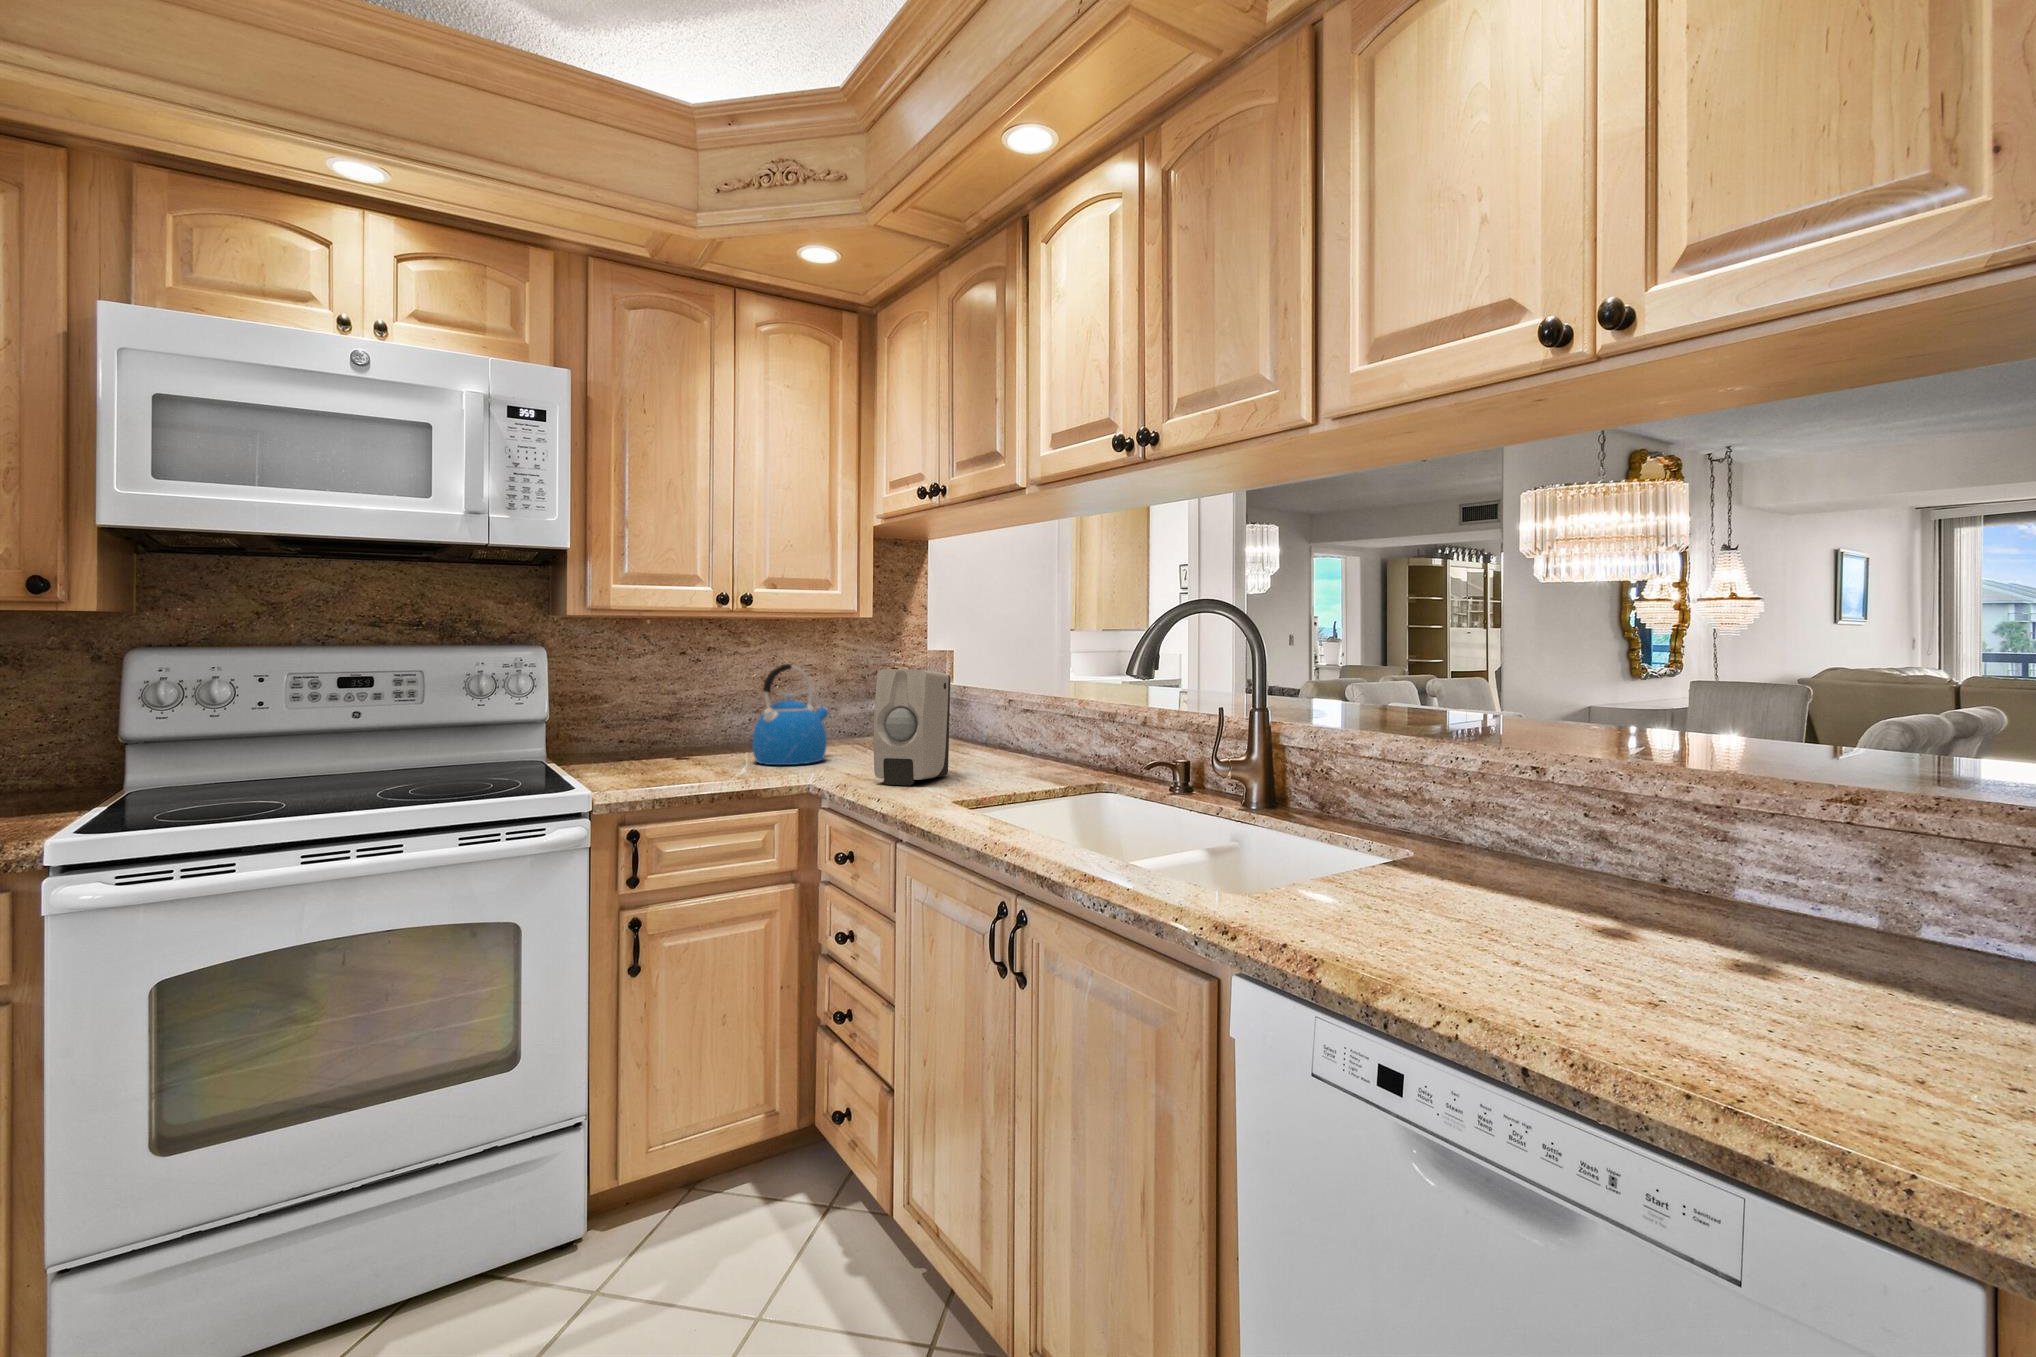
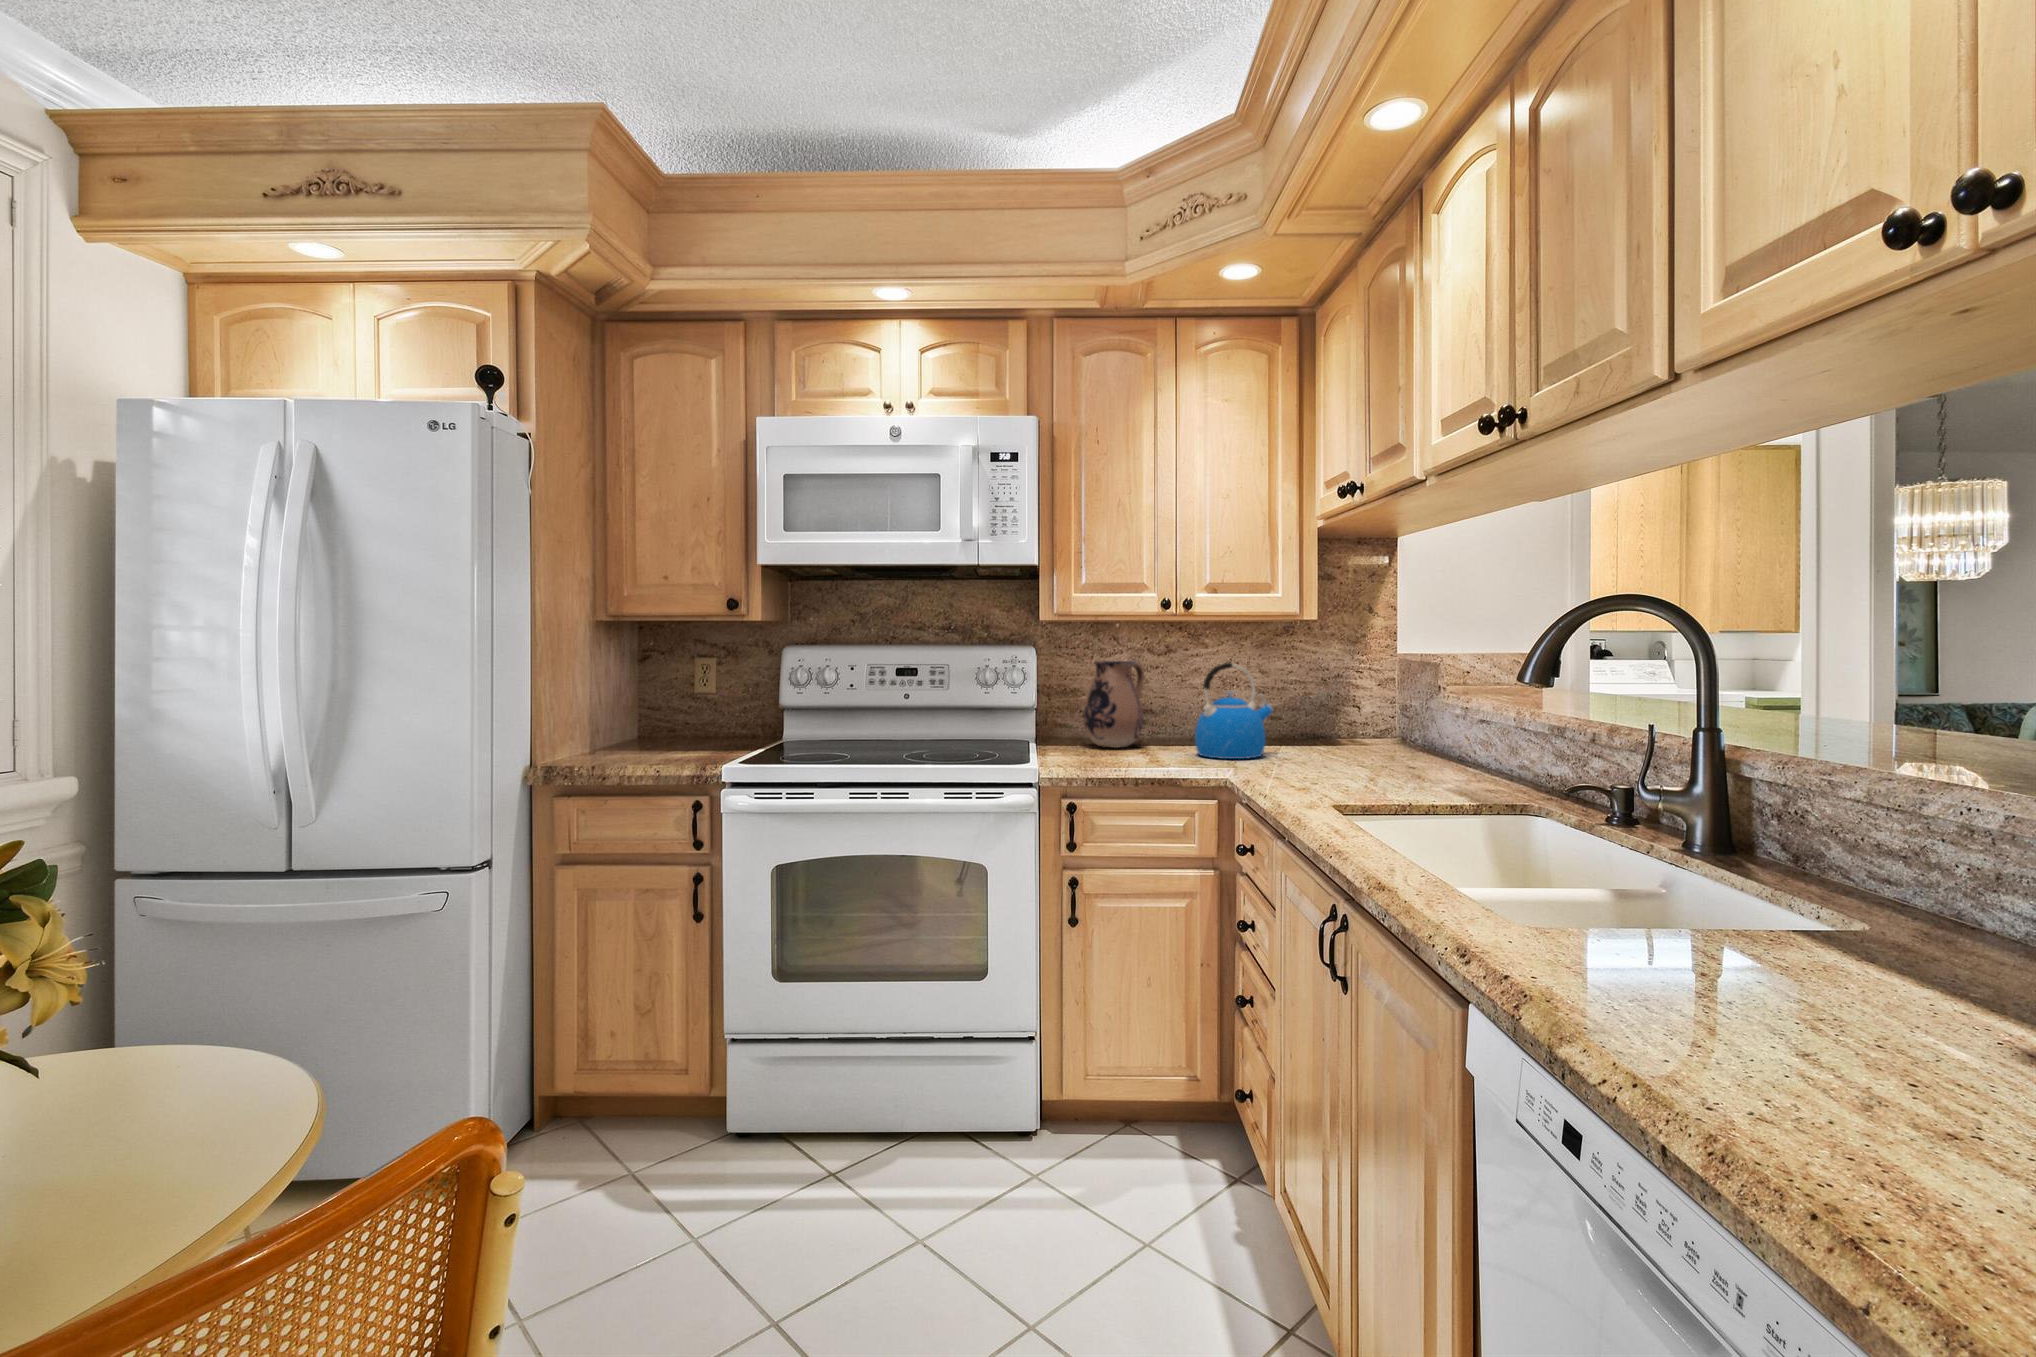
ceramic pitcher: none [614,663,686,762] -> present [1083,661,1144,748]
soap dispenser: present [874,669,950,785] -> none [1283,670,1373,786]

